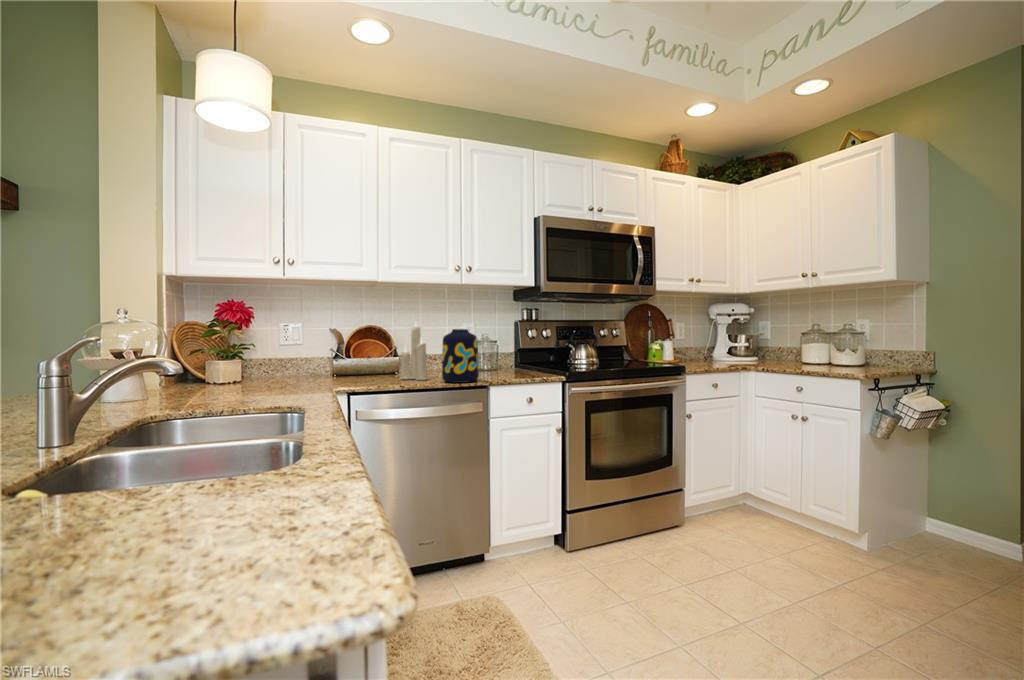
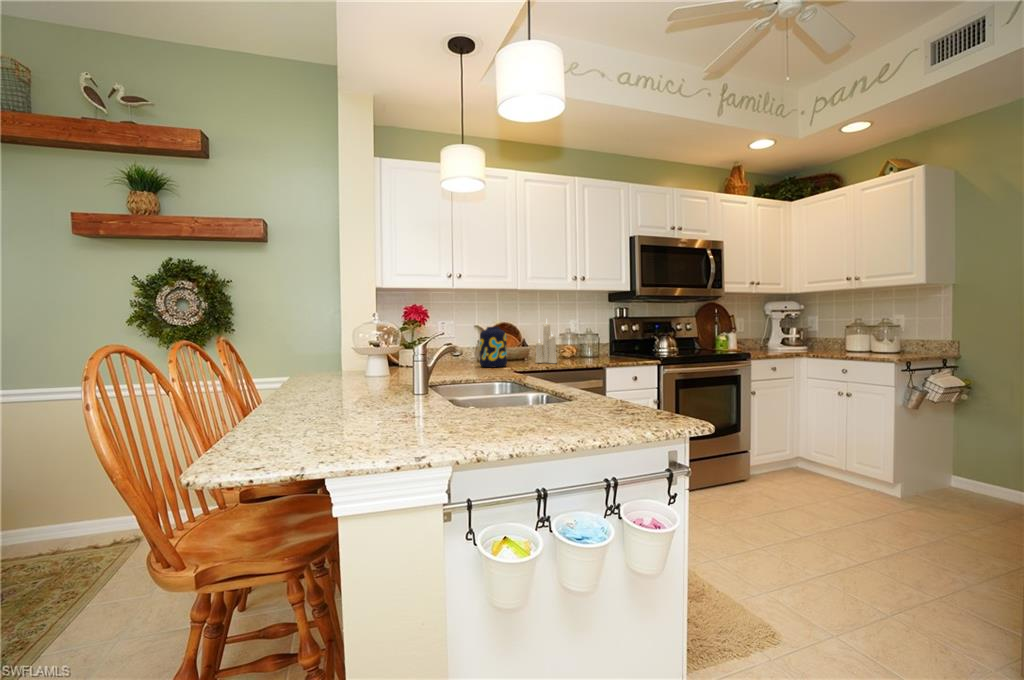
vase: present [442,329,479,383] -> present [480,327,507,367]

